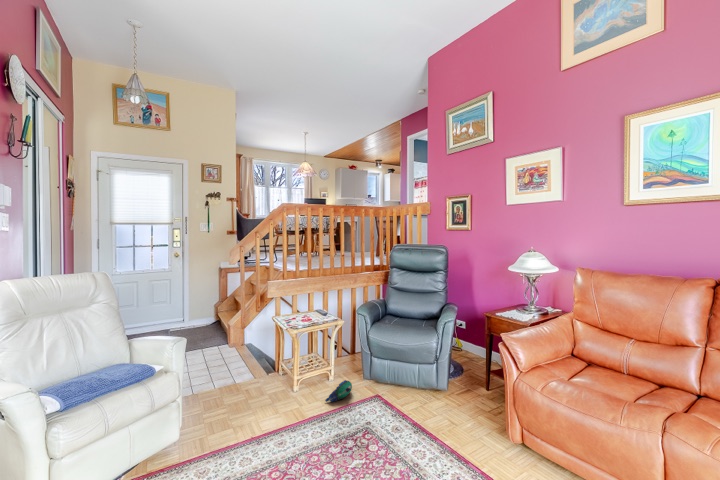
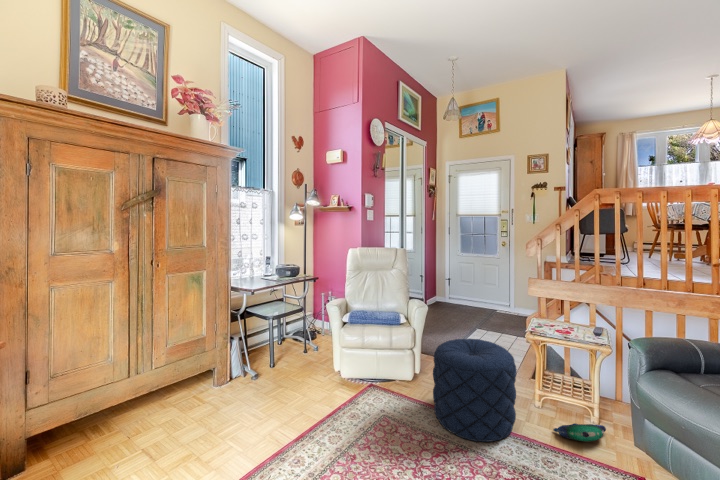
pouf: none [225,347,310,457] -> present [433,339,517,442]

